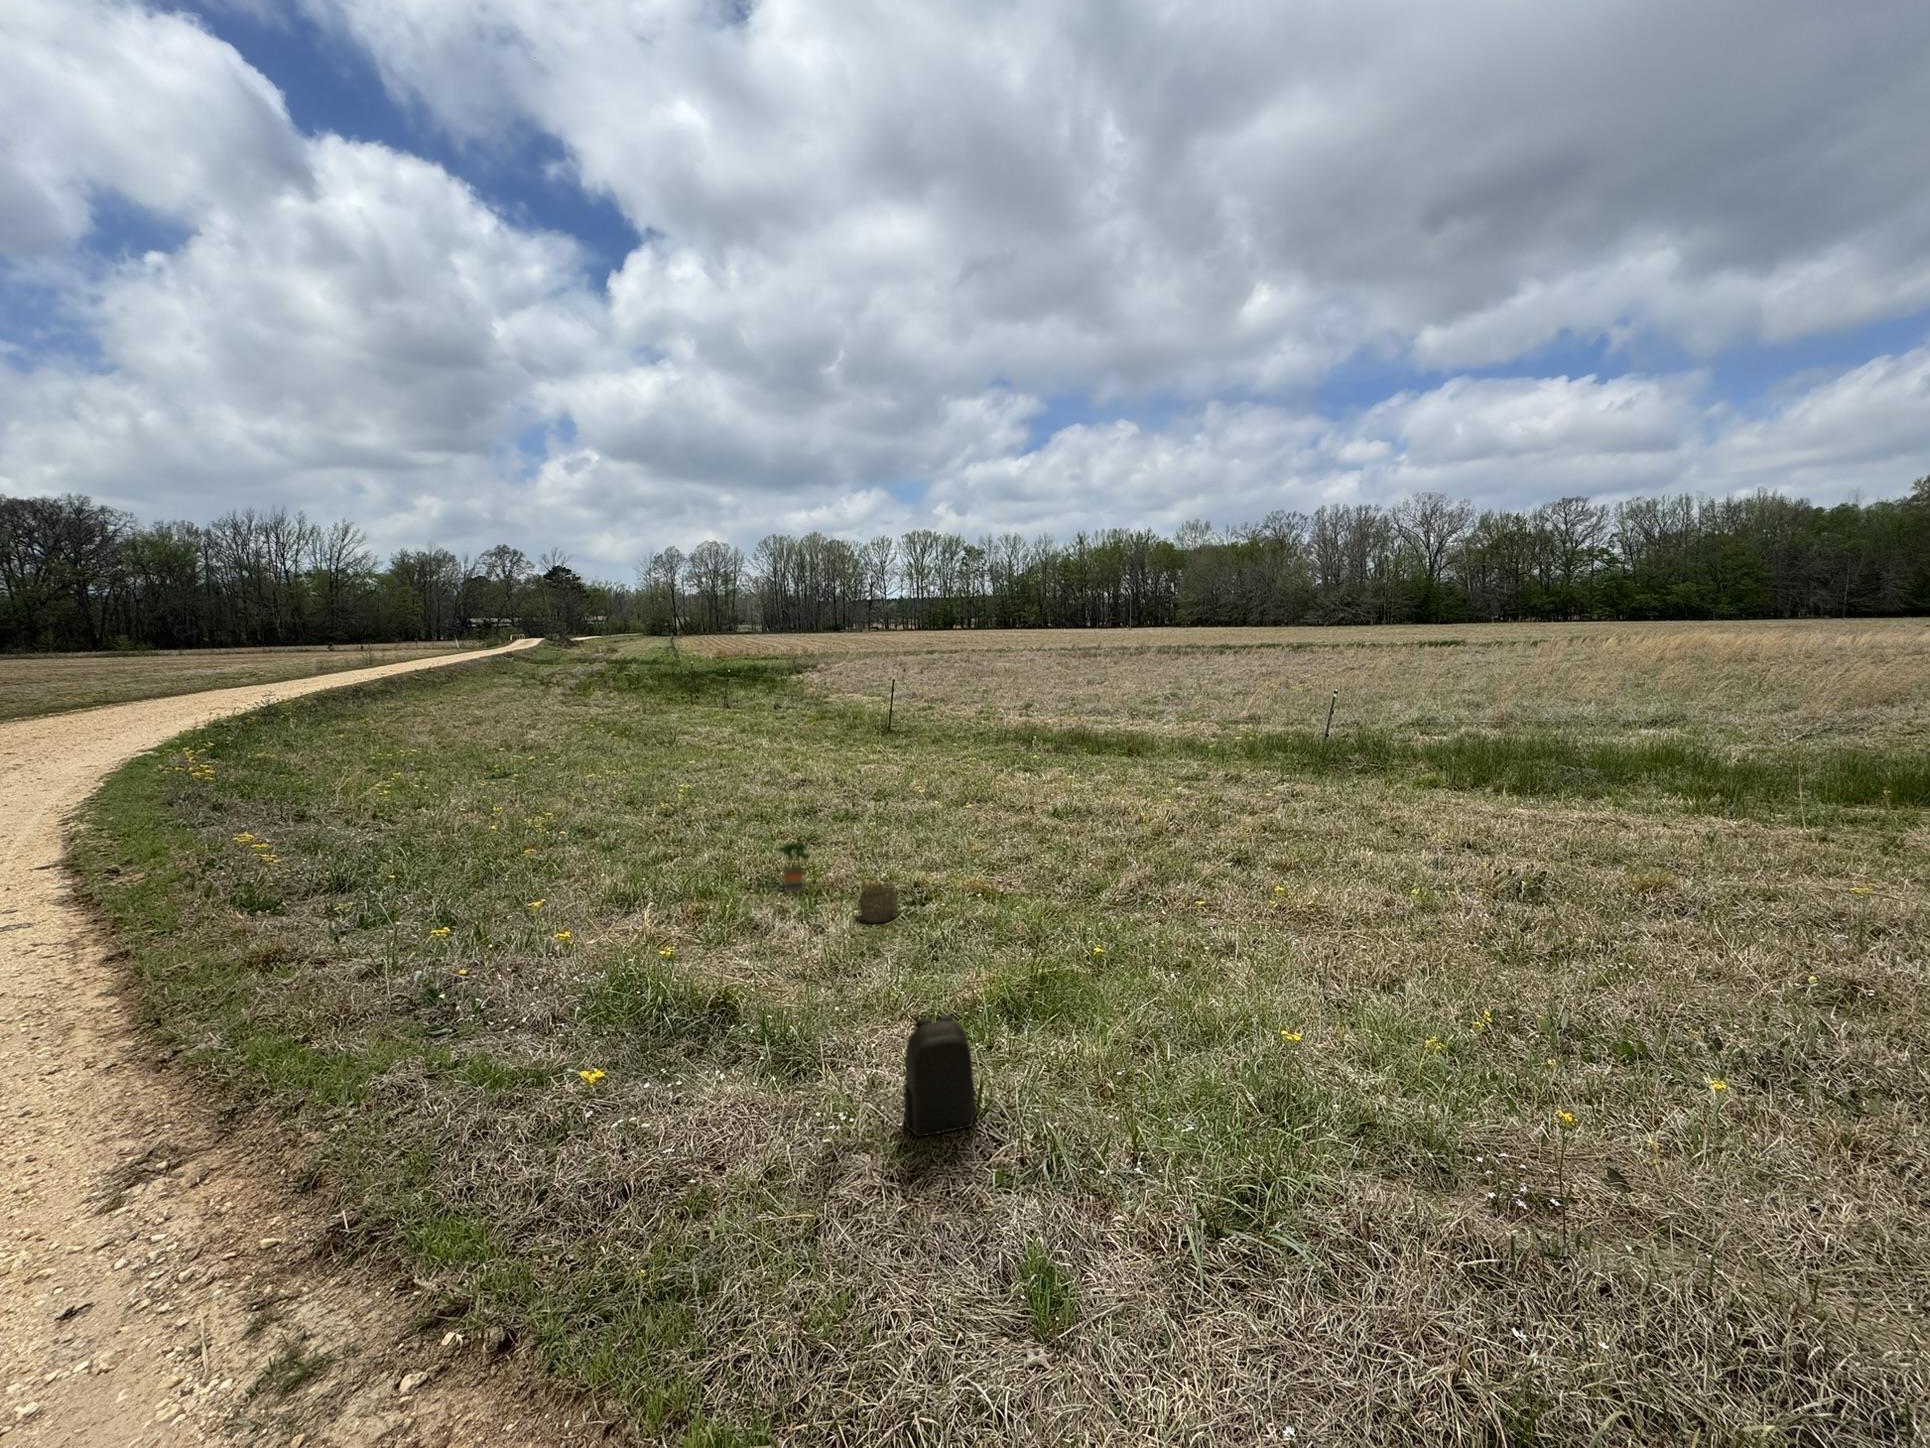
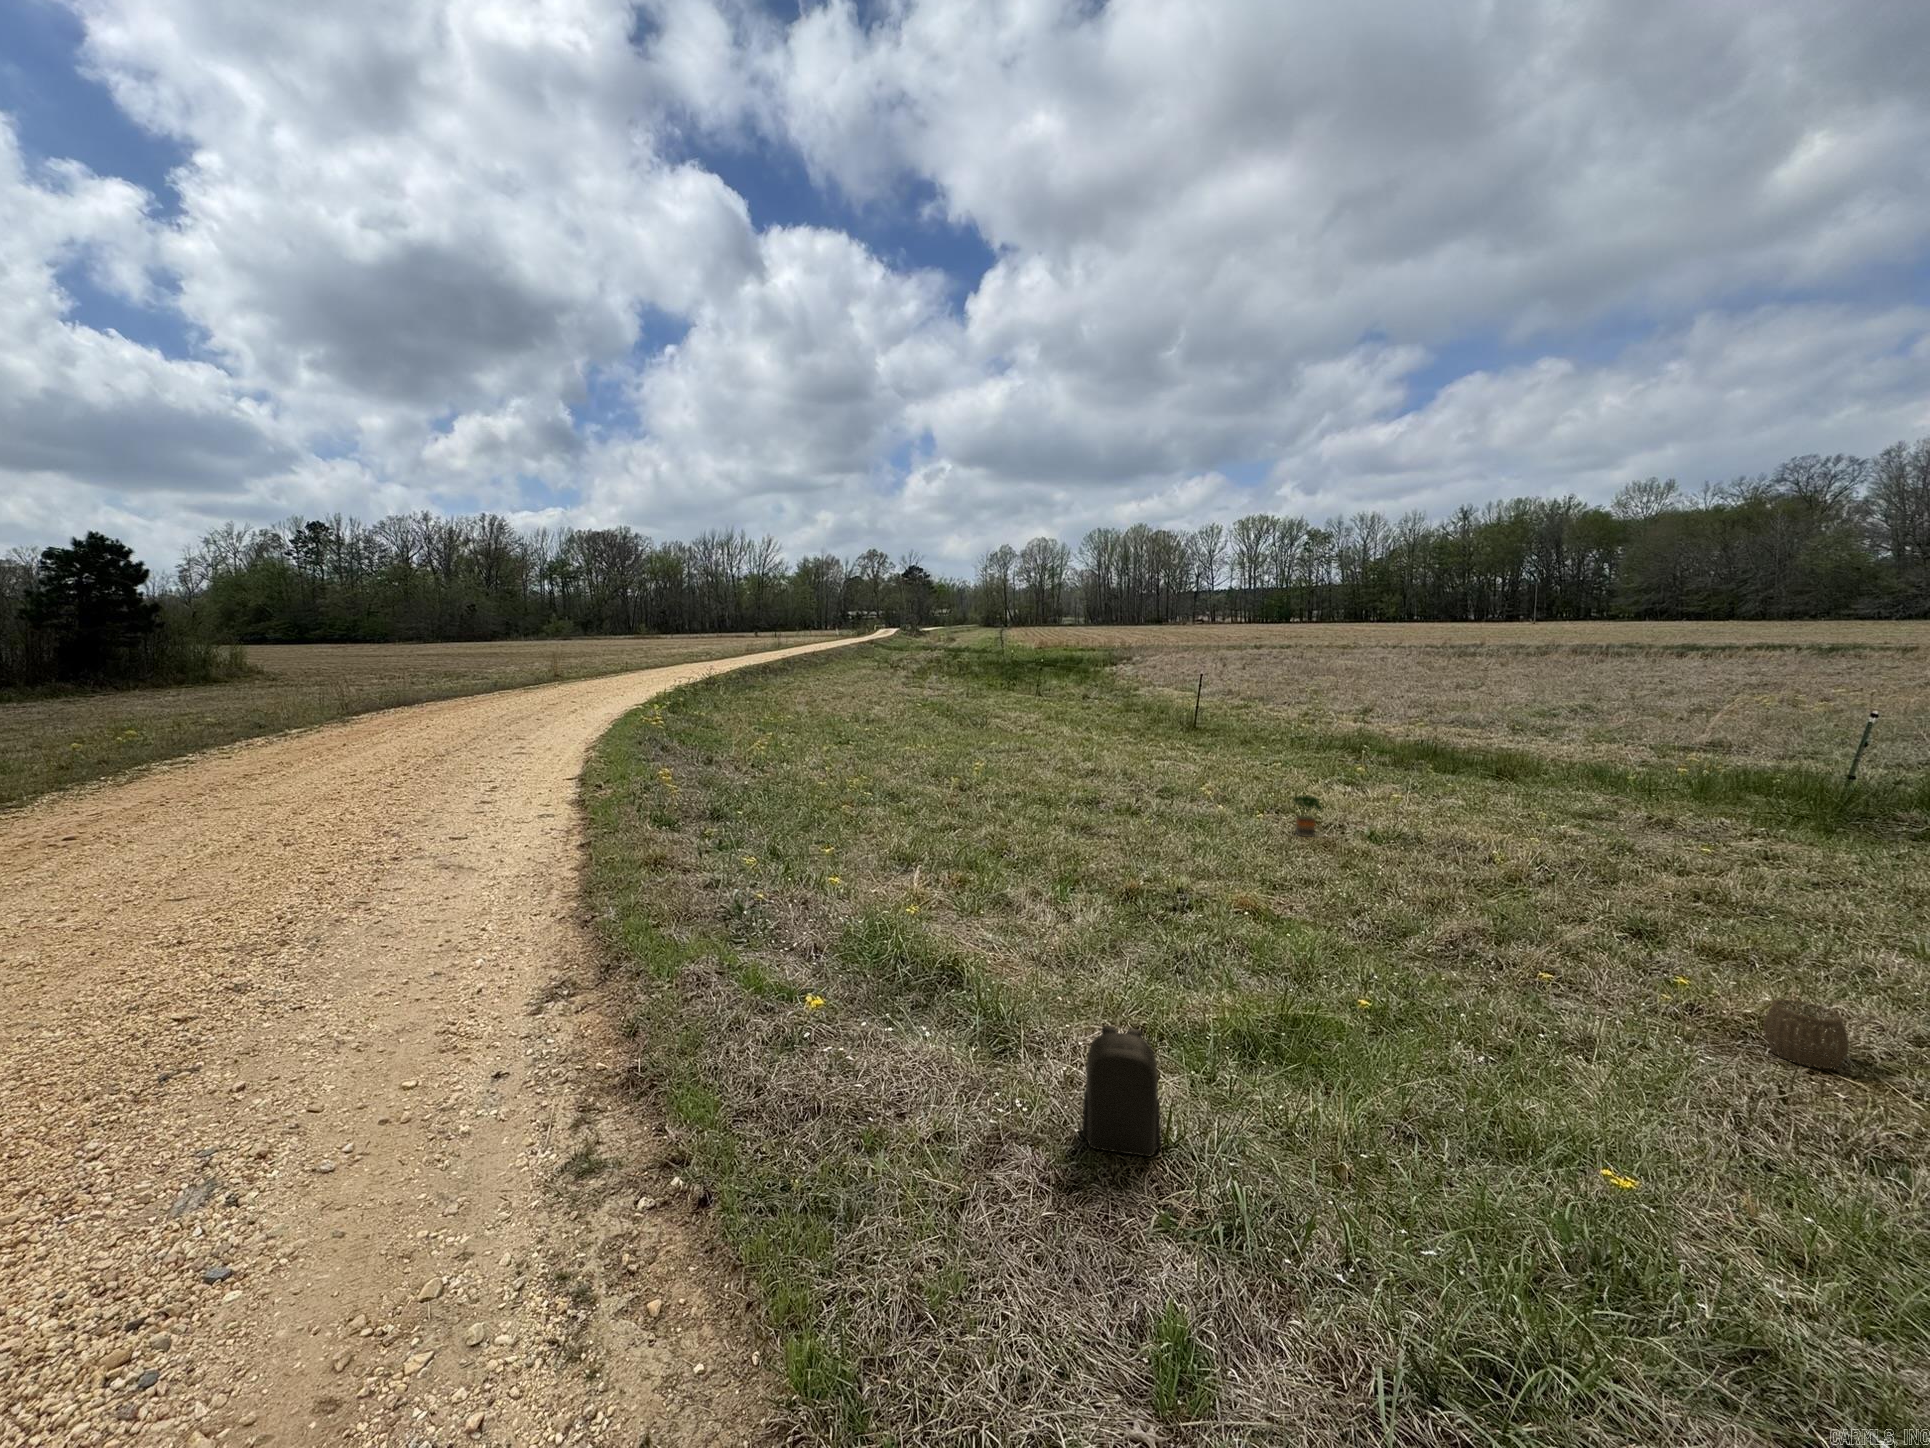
potted tree: present [778,842,810,893] -> present [1293,796,1322,837]
woven basket: present [859,882,897,923] -> present [1764,999,1849,1070]

